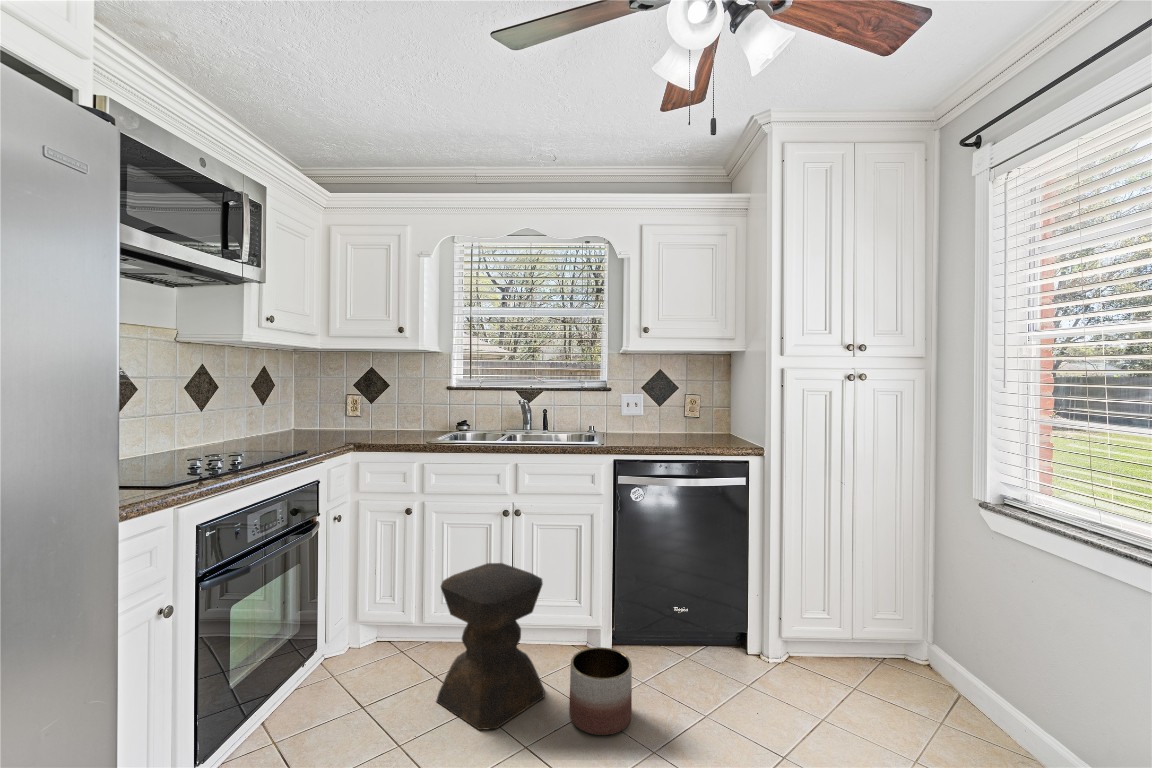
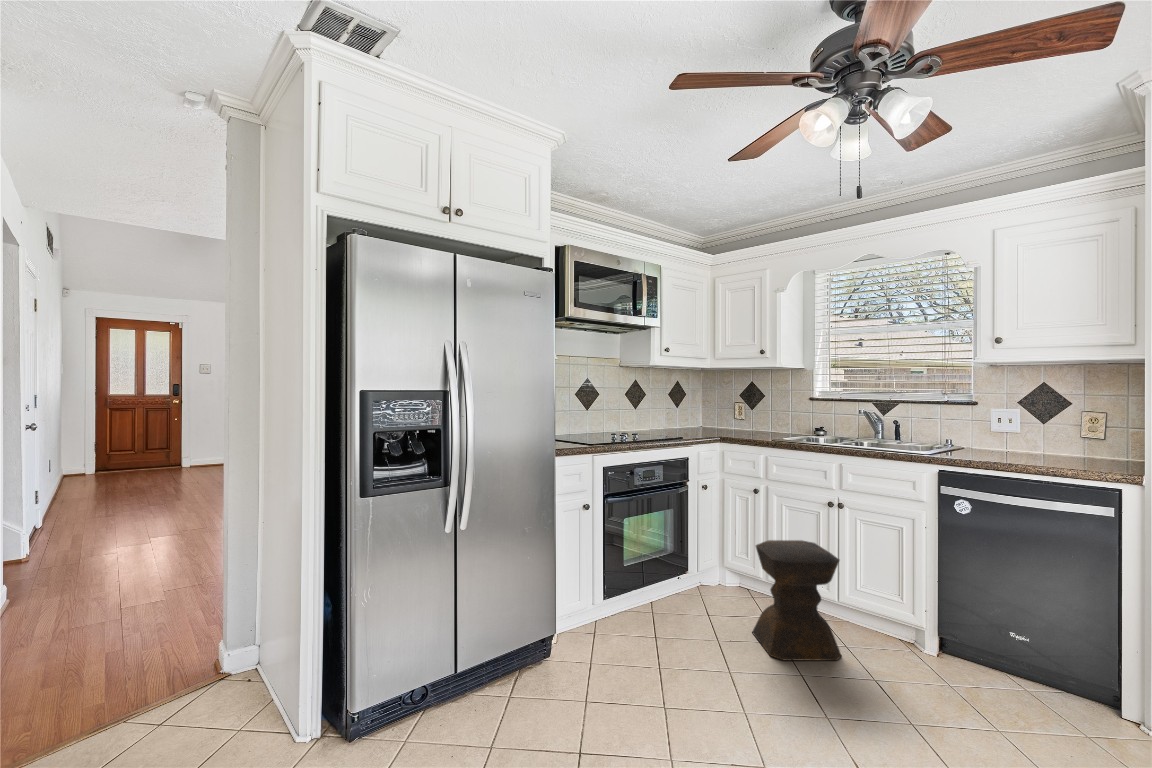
planter: present [569,647,632,735] -> none [846,628,908,702]

